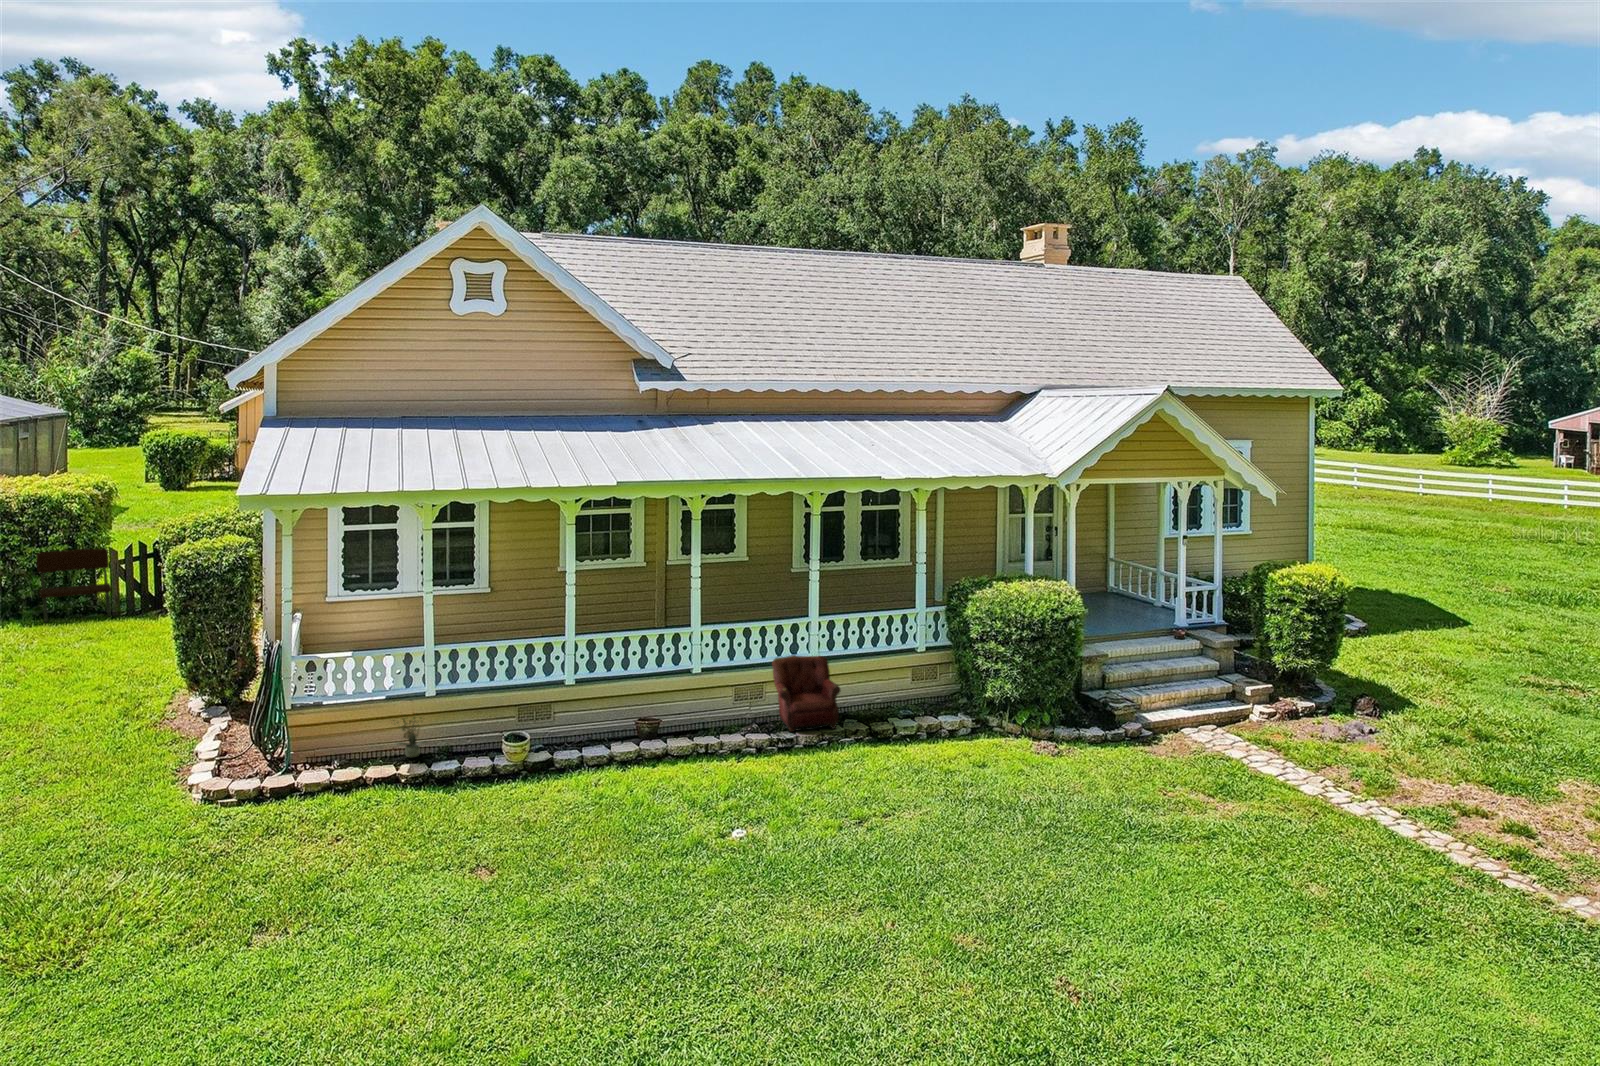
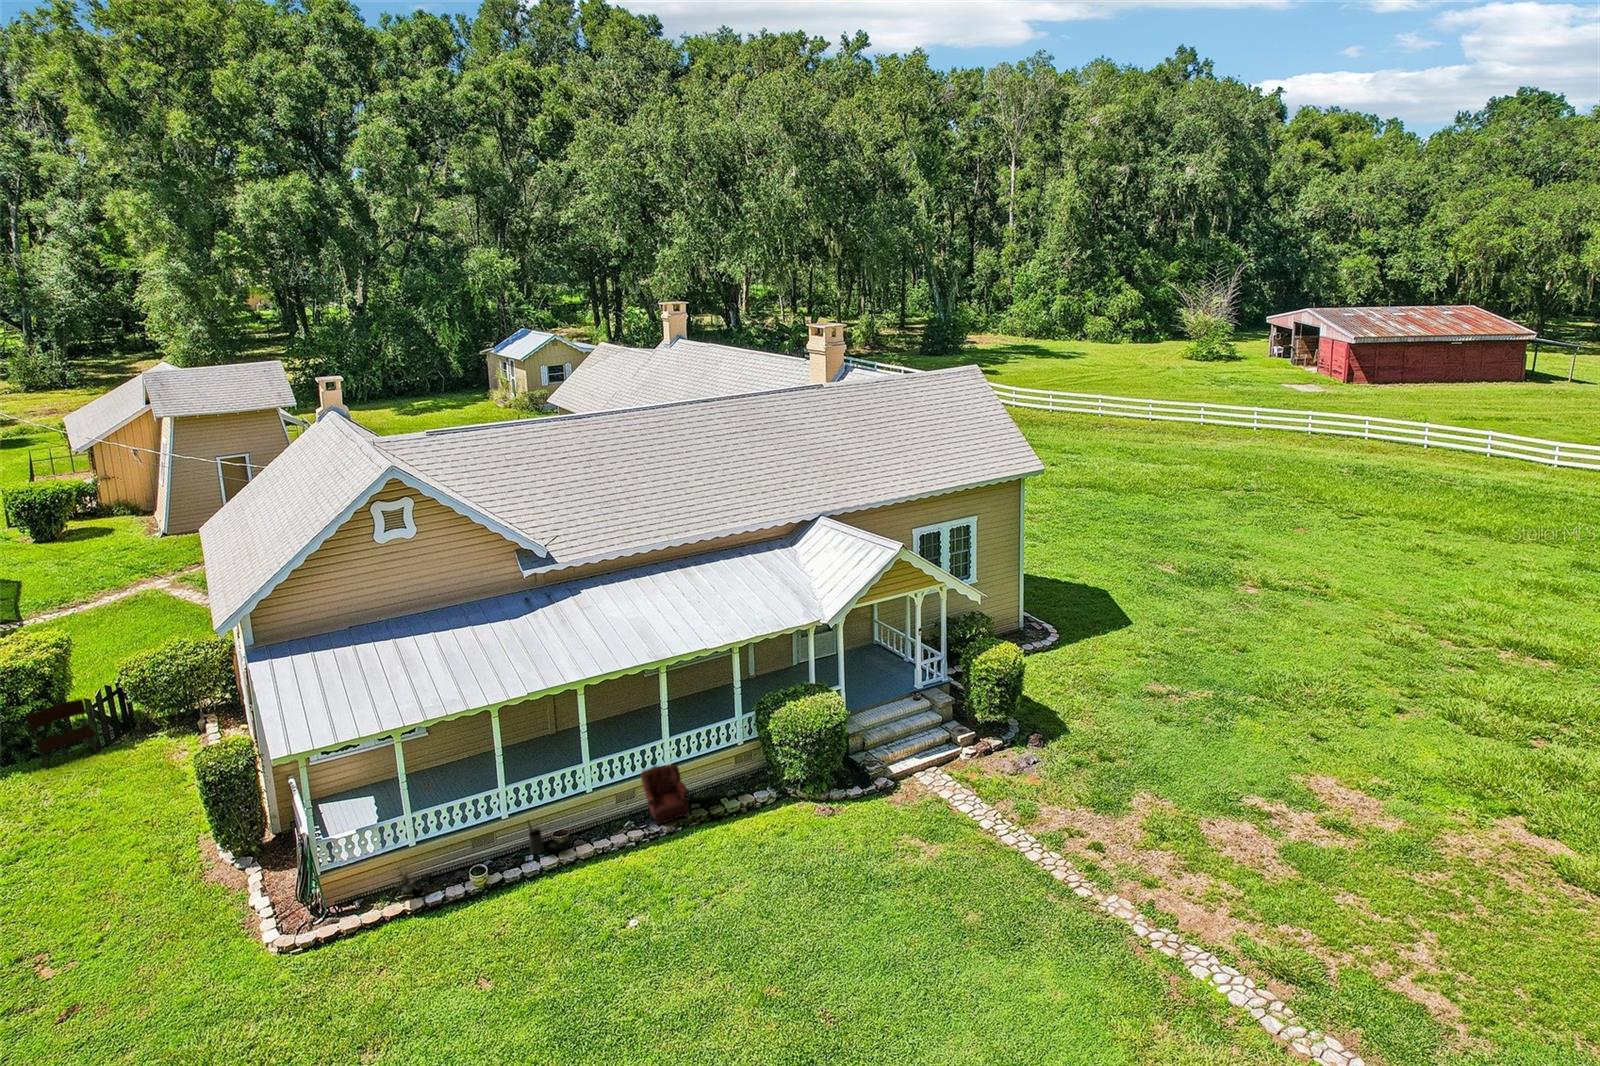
watering can: none [599,695,620,741] -> present [528,820,544,854]

